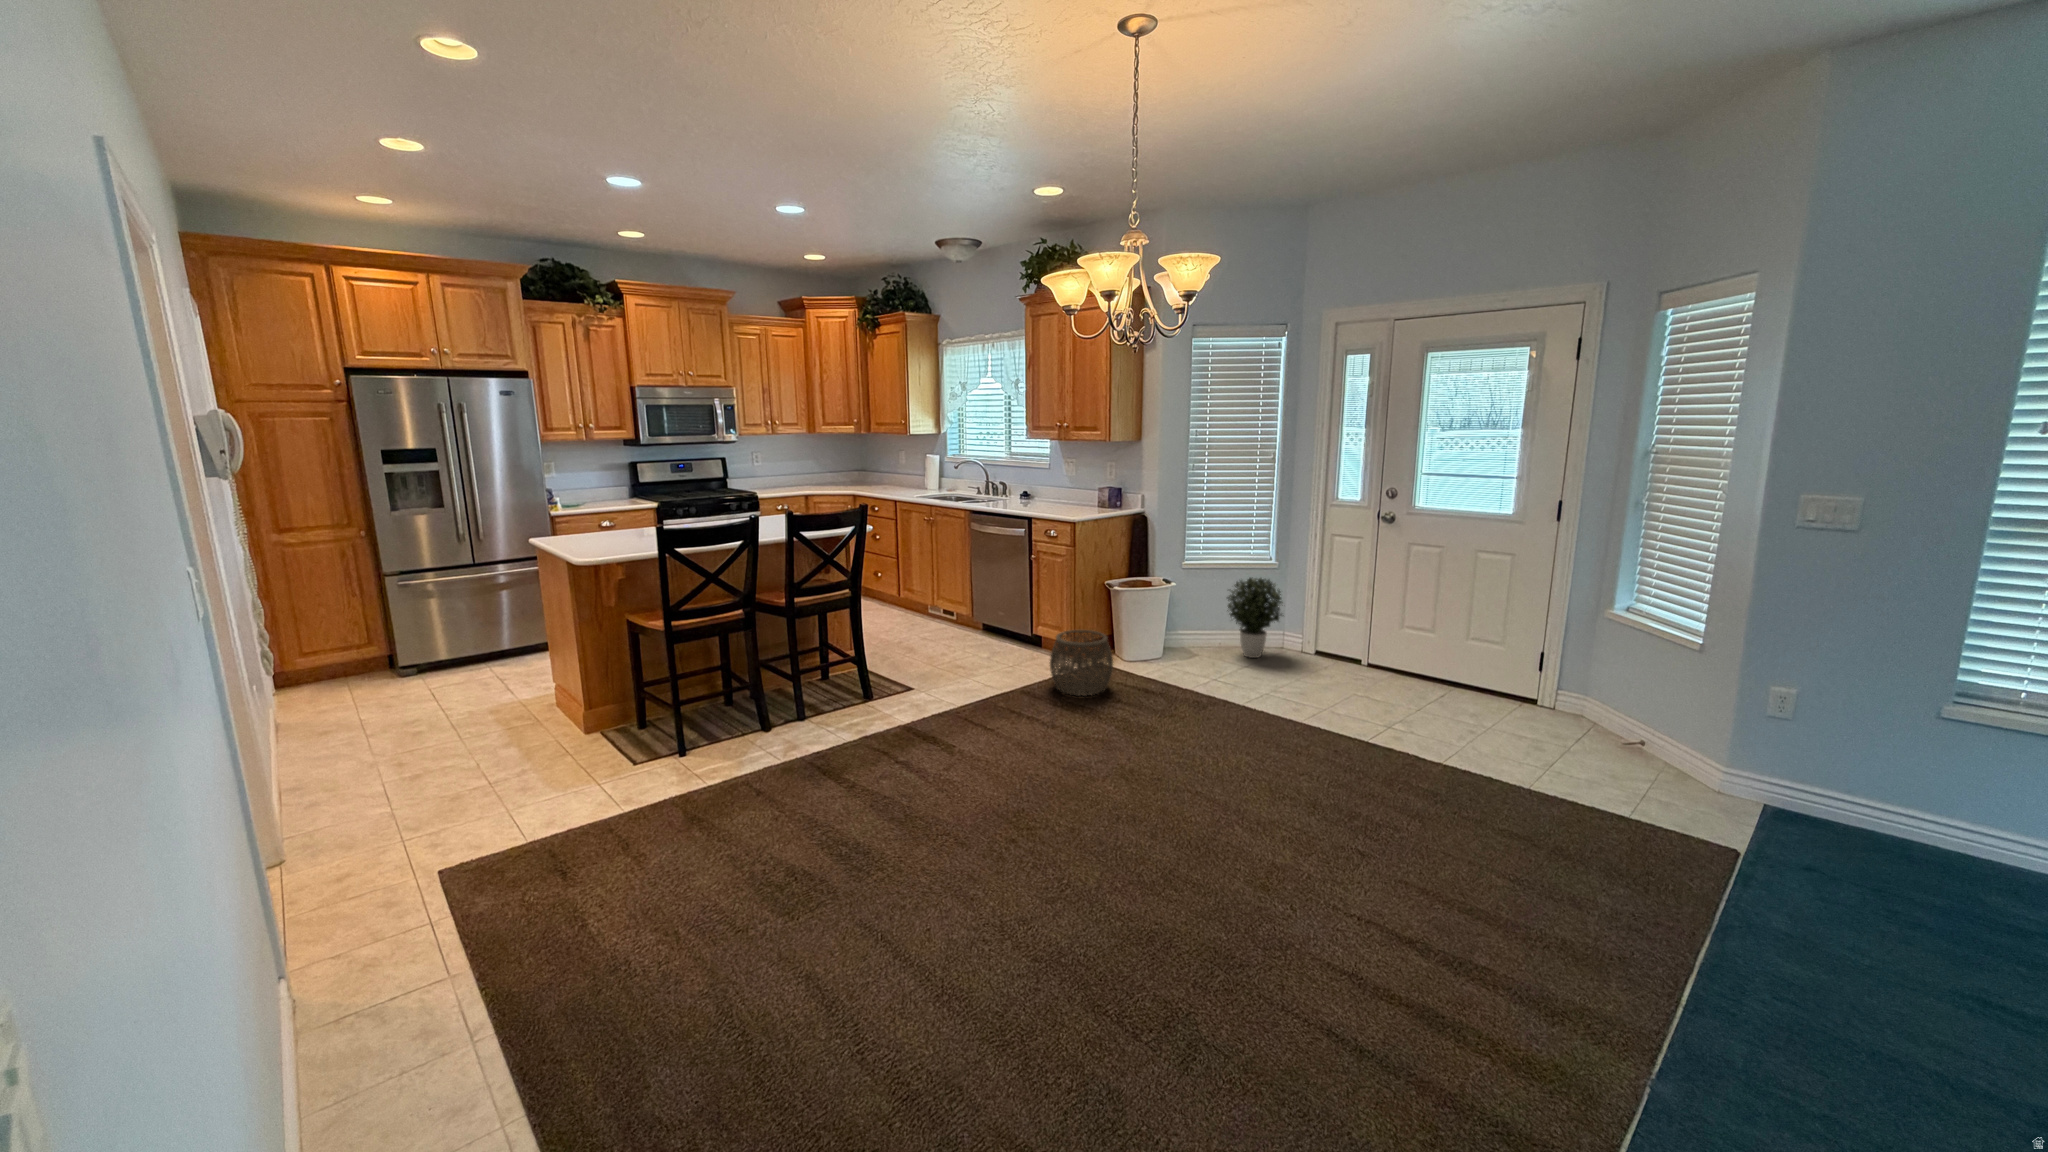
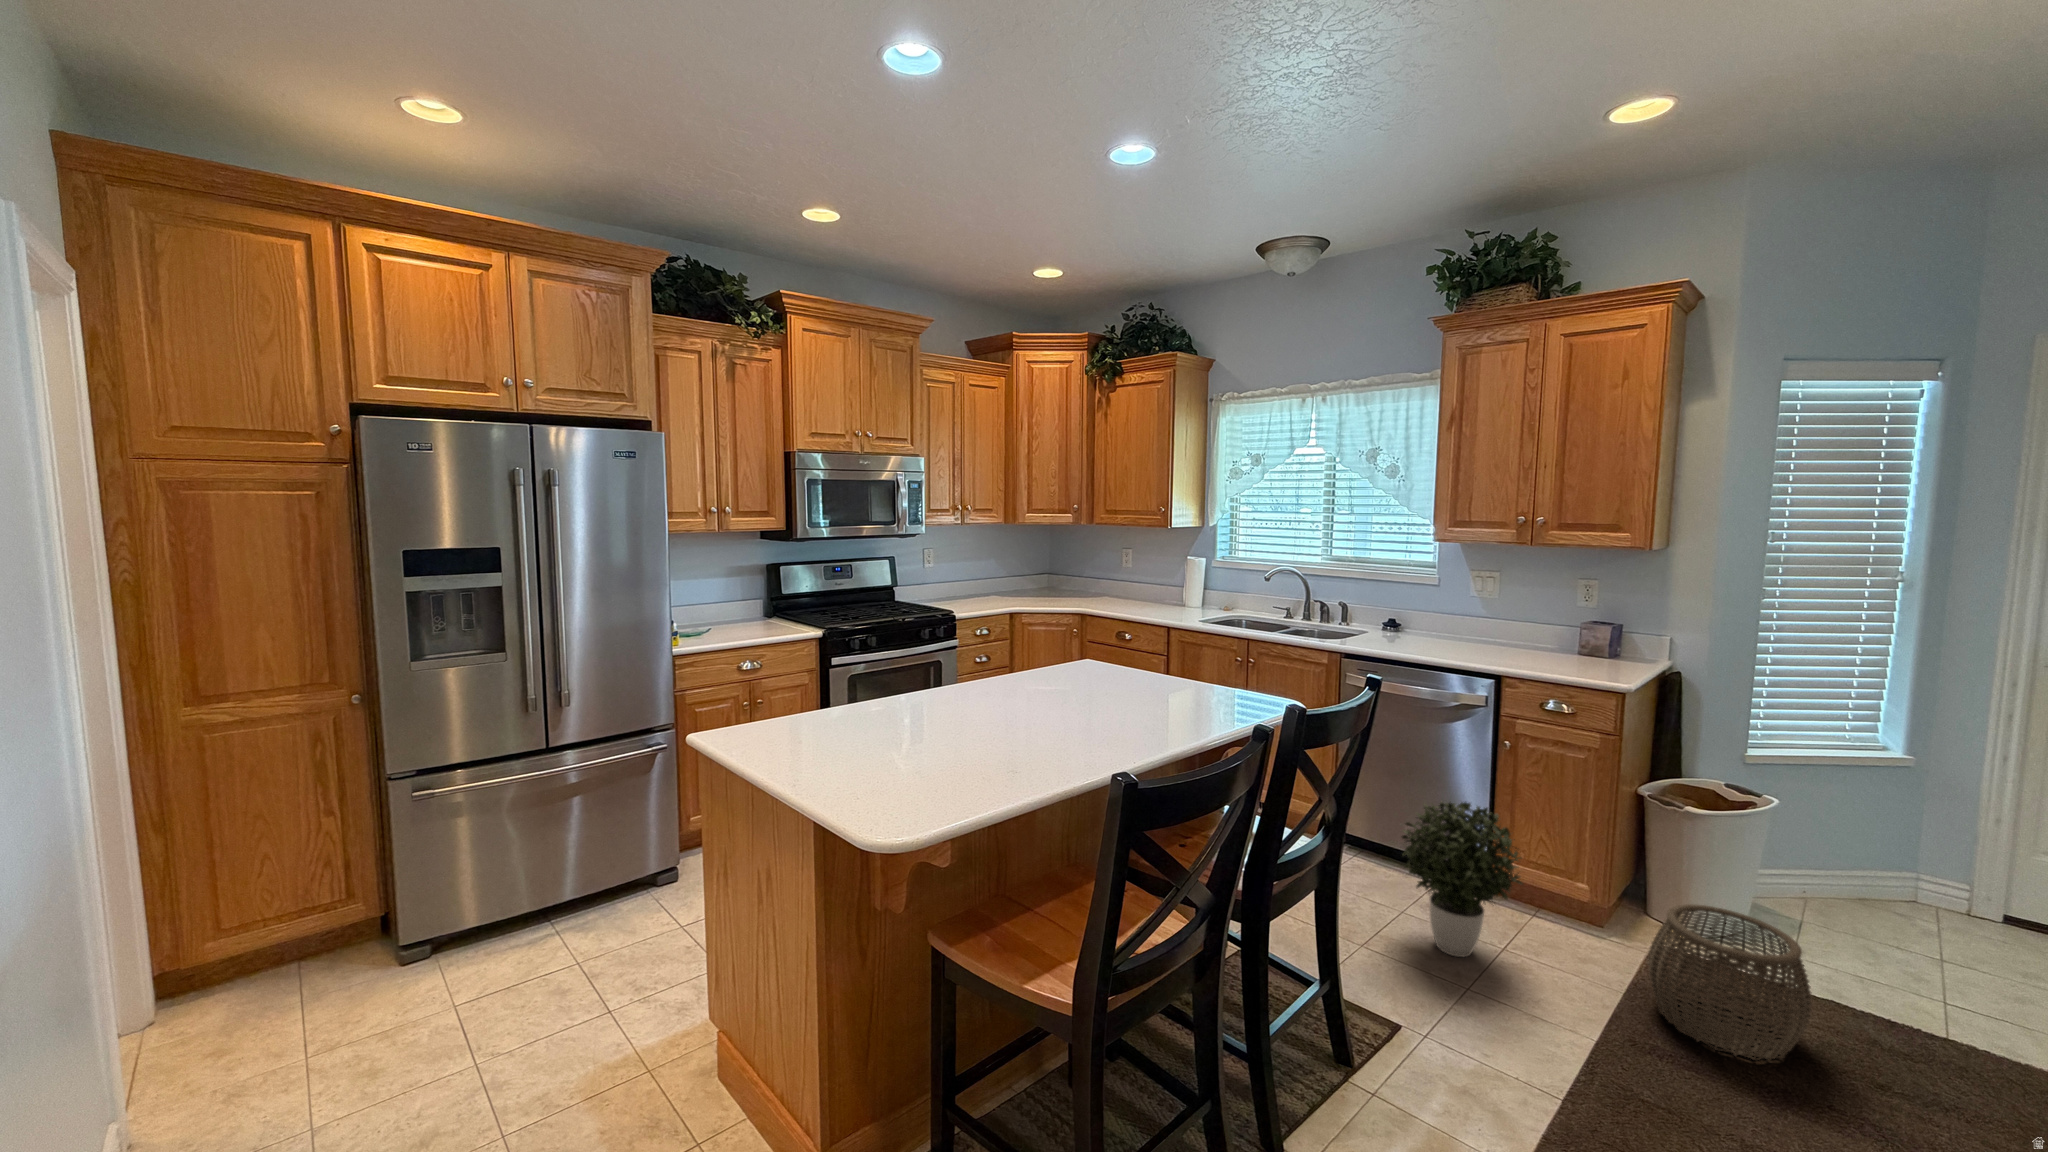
potted plant: present [1227,578,1283,658] -> present [1402,802,1522,957]

